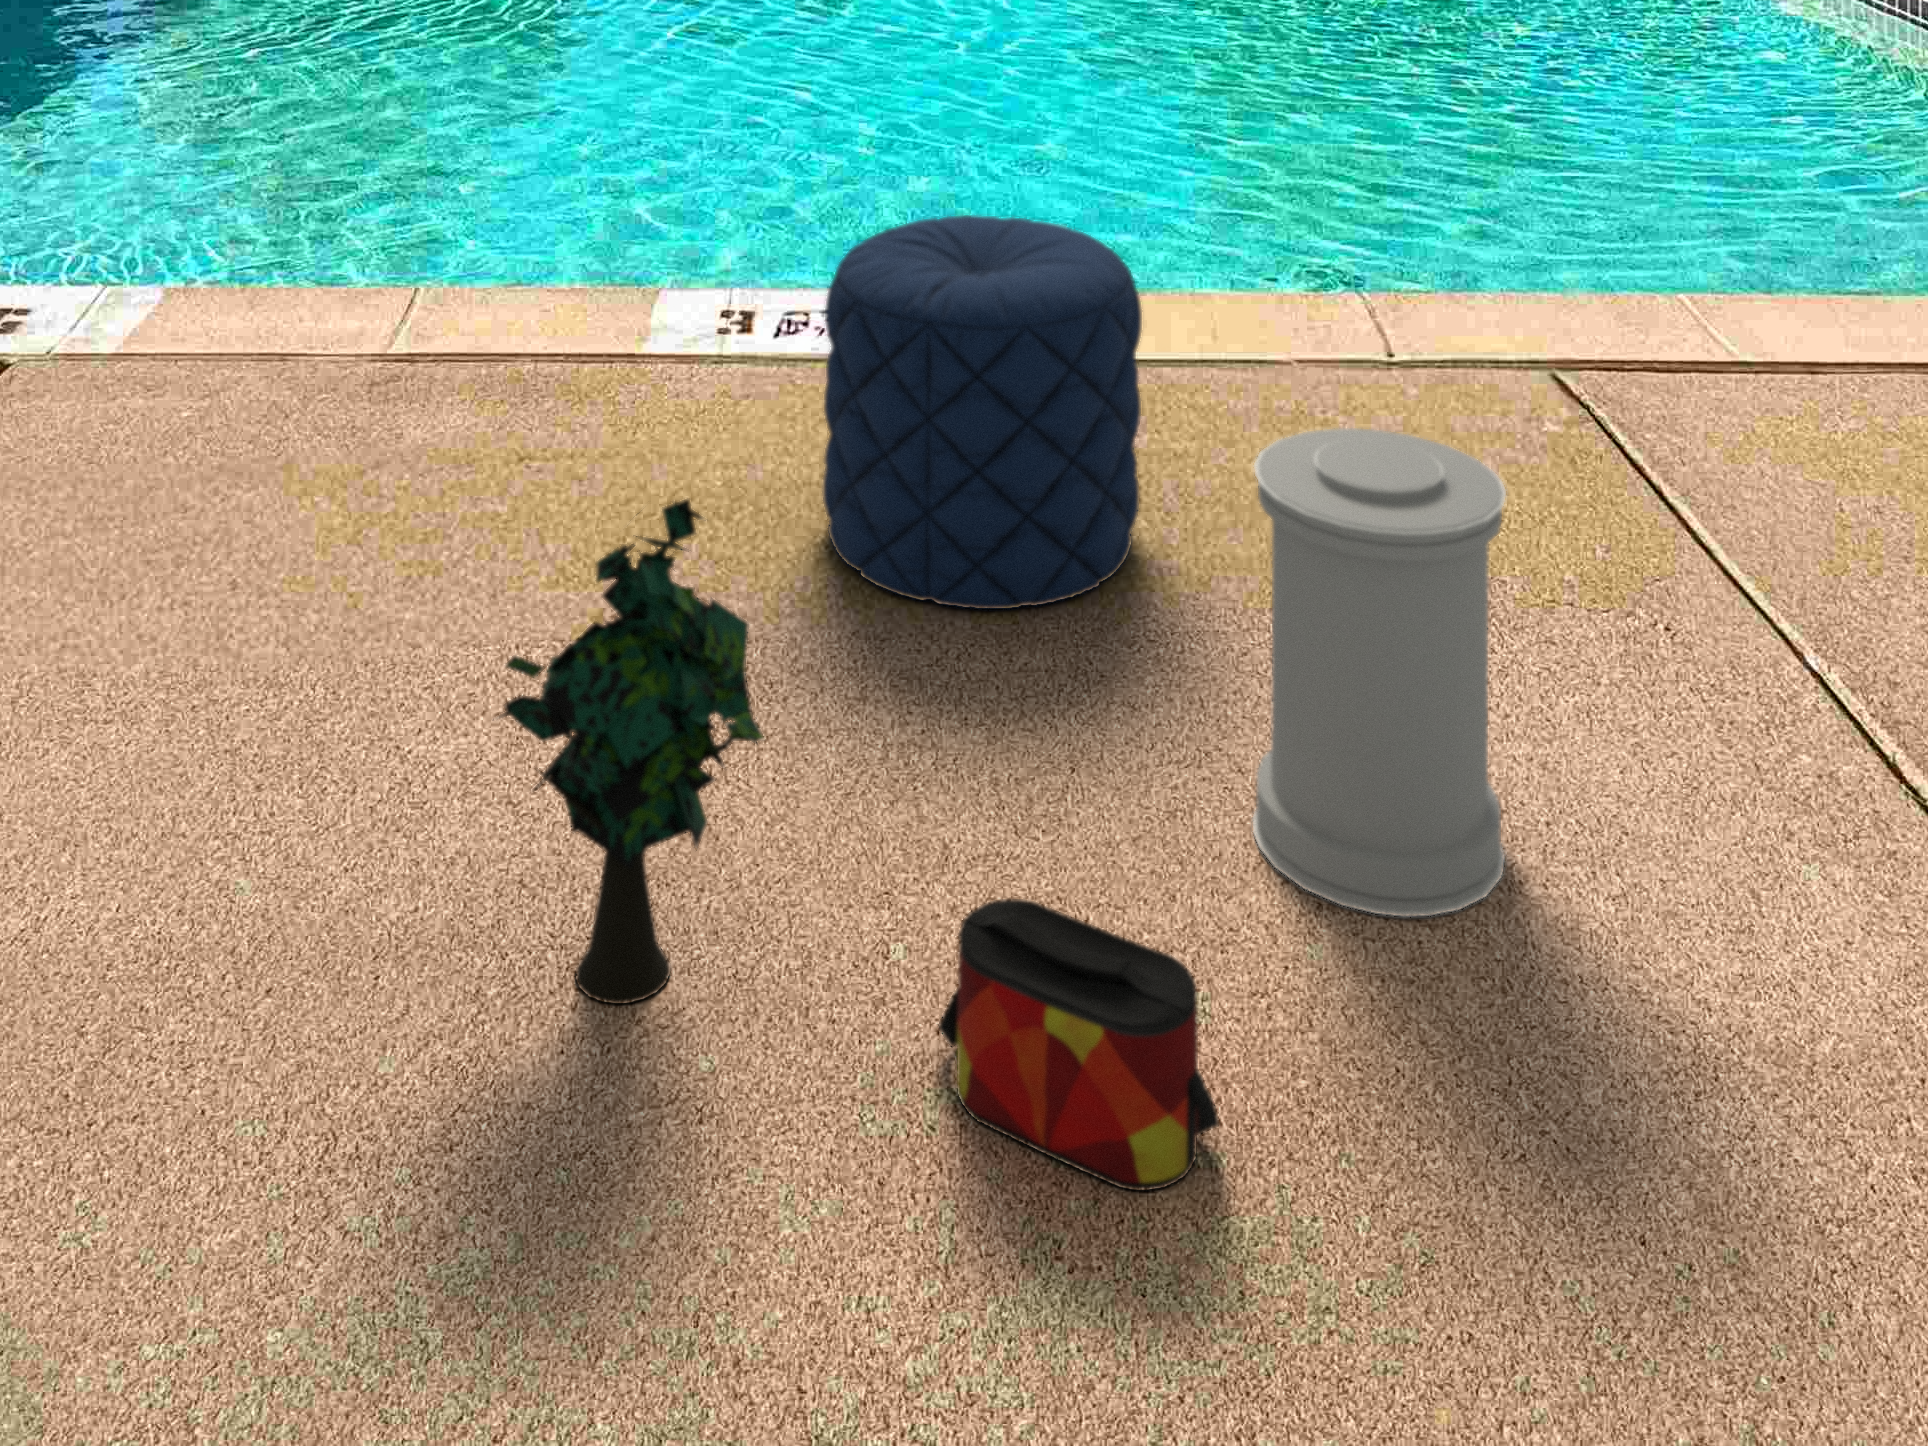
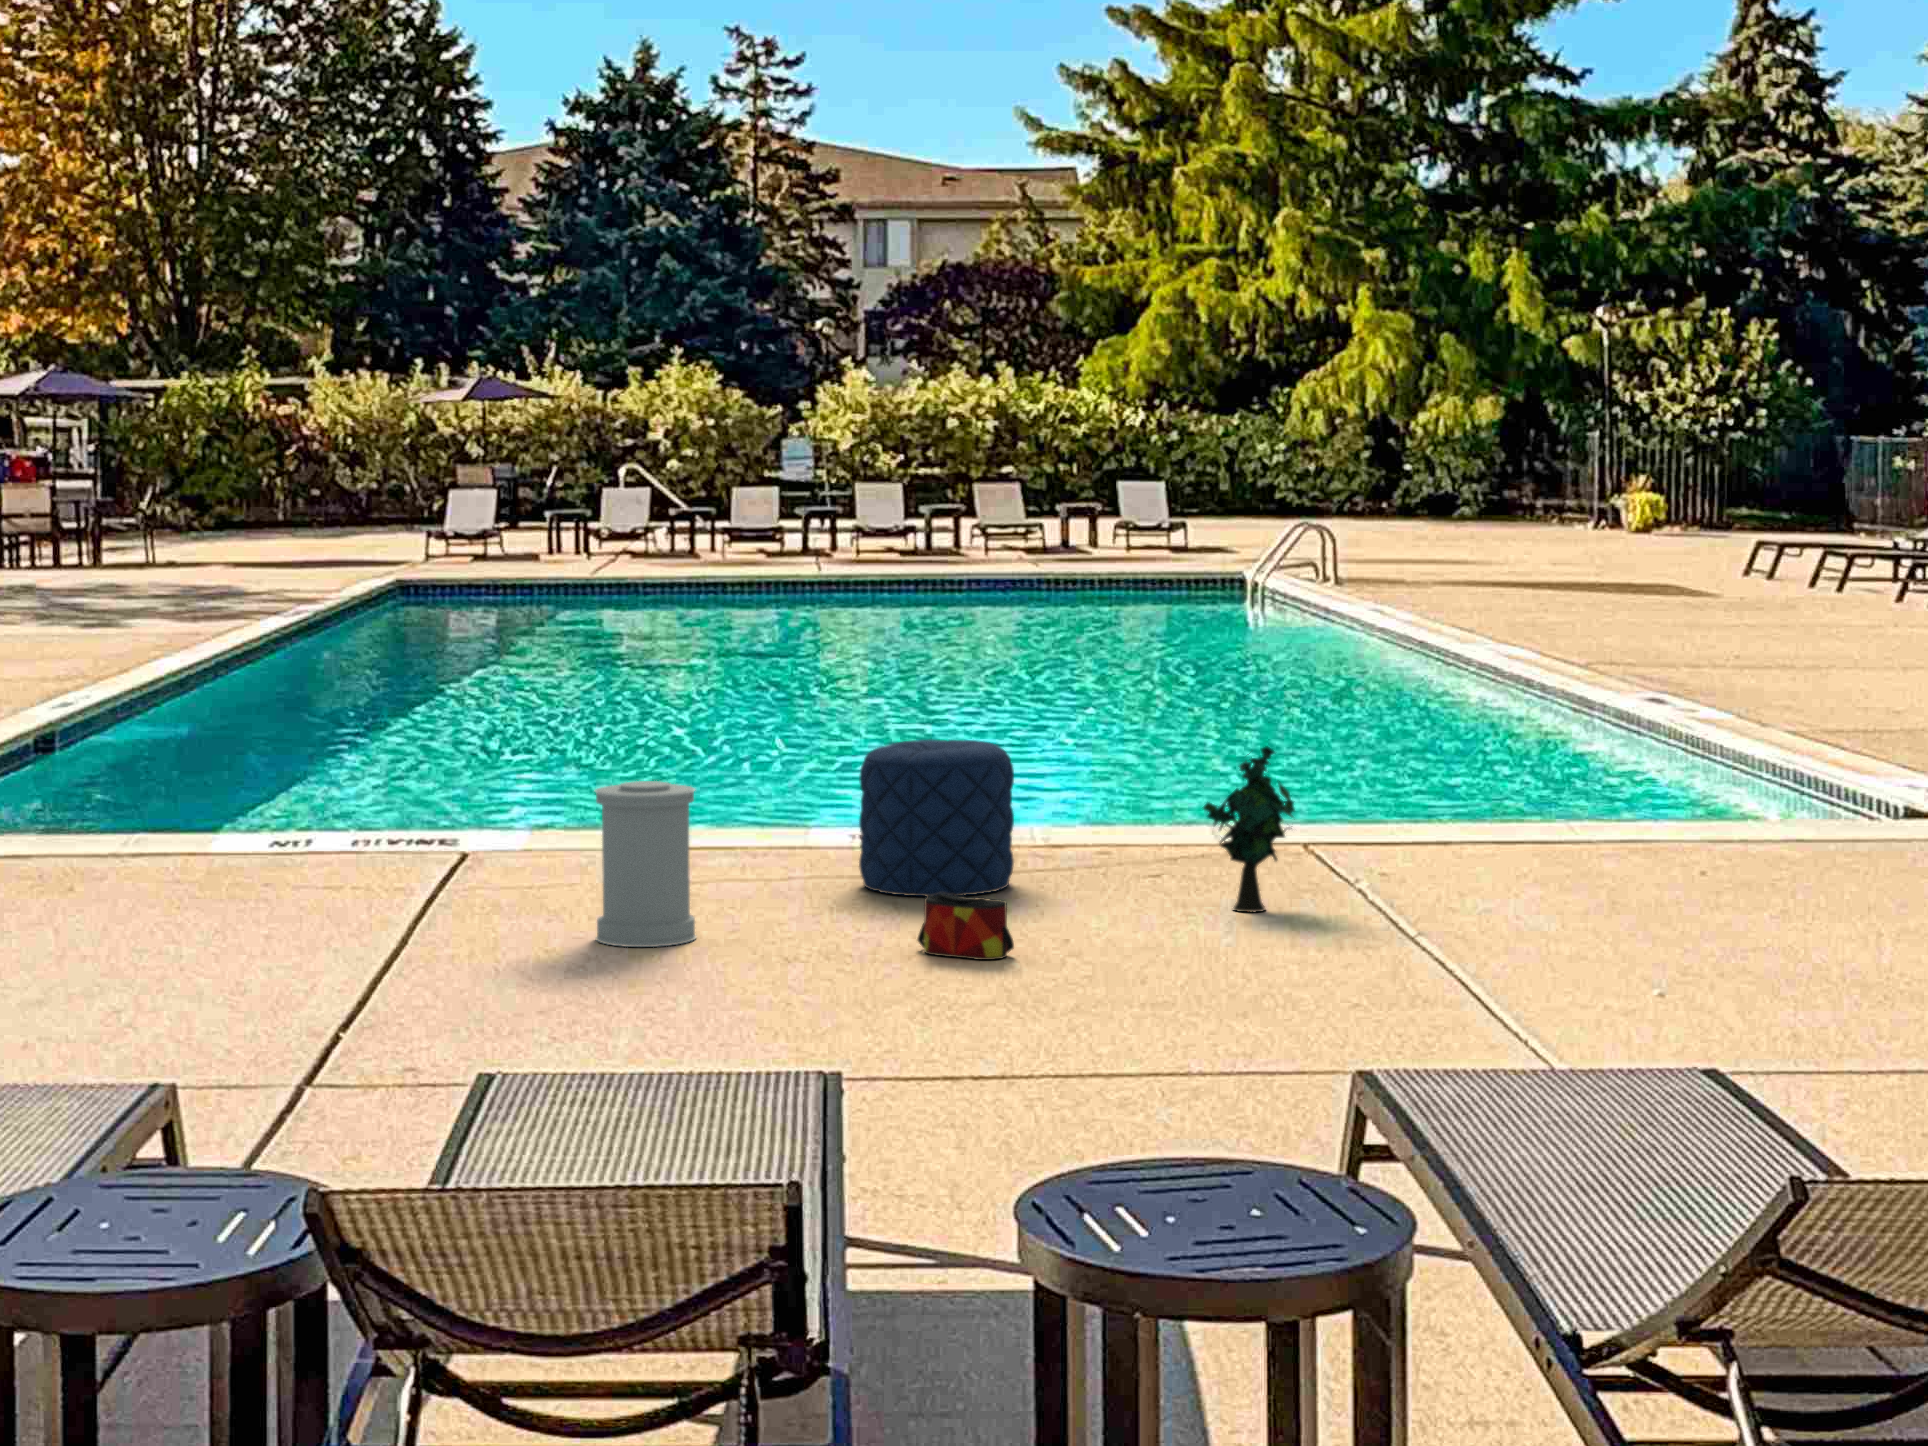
trash can: present [1252,428,1506,917] -> present [595,781,696,947]
decorative plant: present [498,499,764,1004] -> present [1203,746,1295,912]

